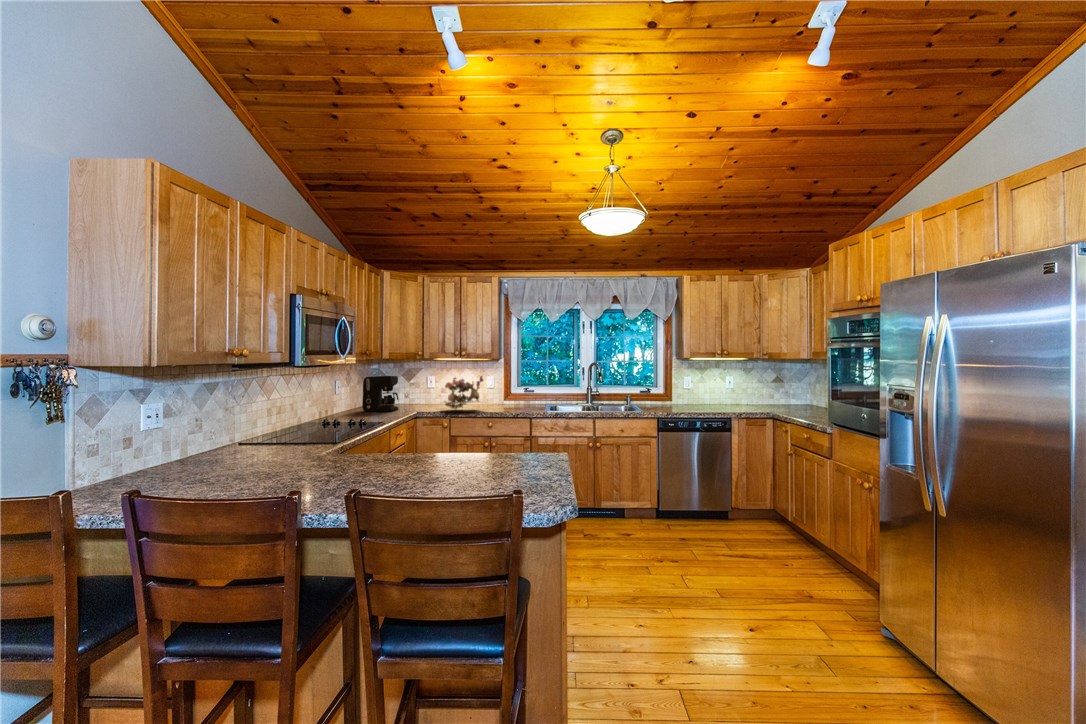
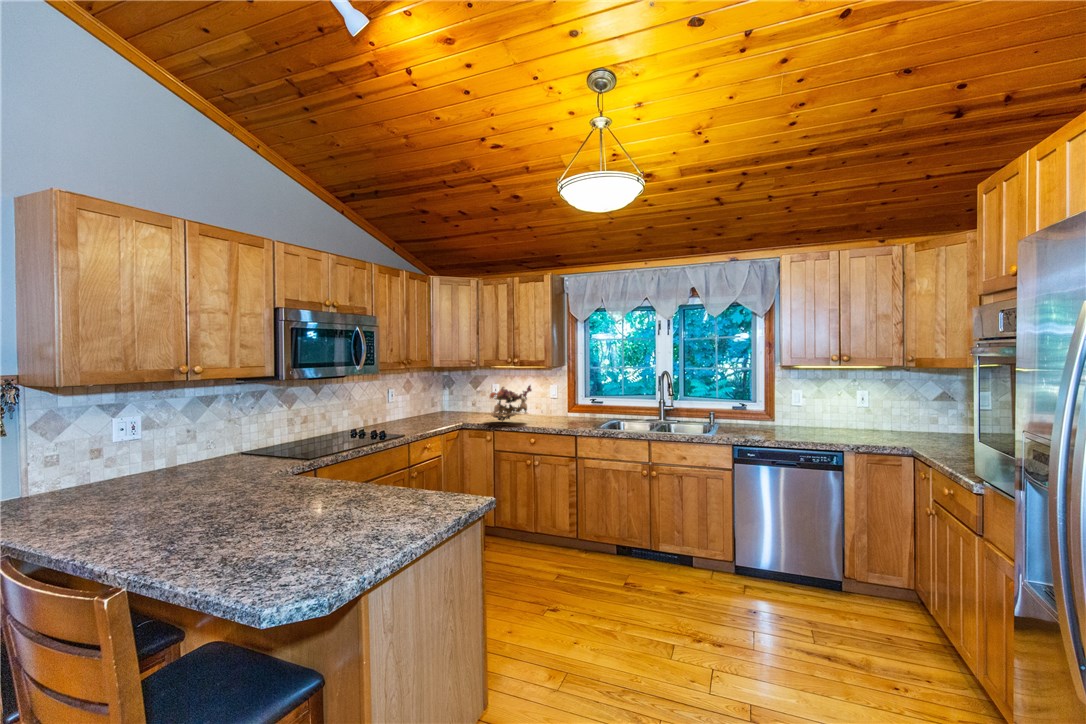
coffee maker: present [362,376,399,411] -> none [415,384,452,420]

